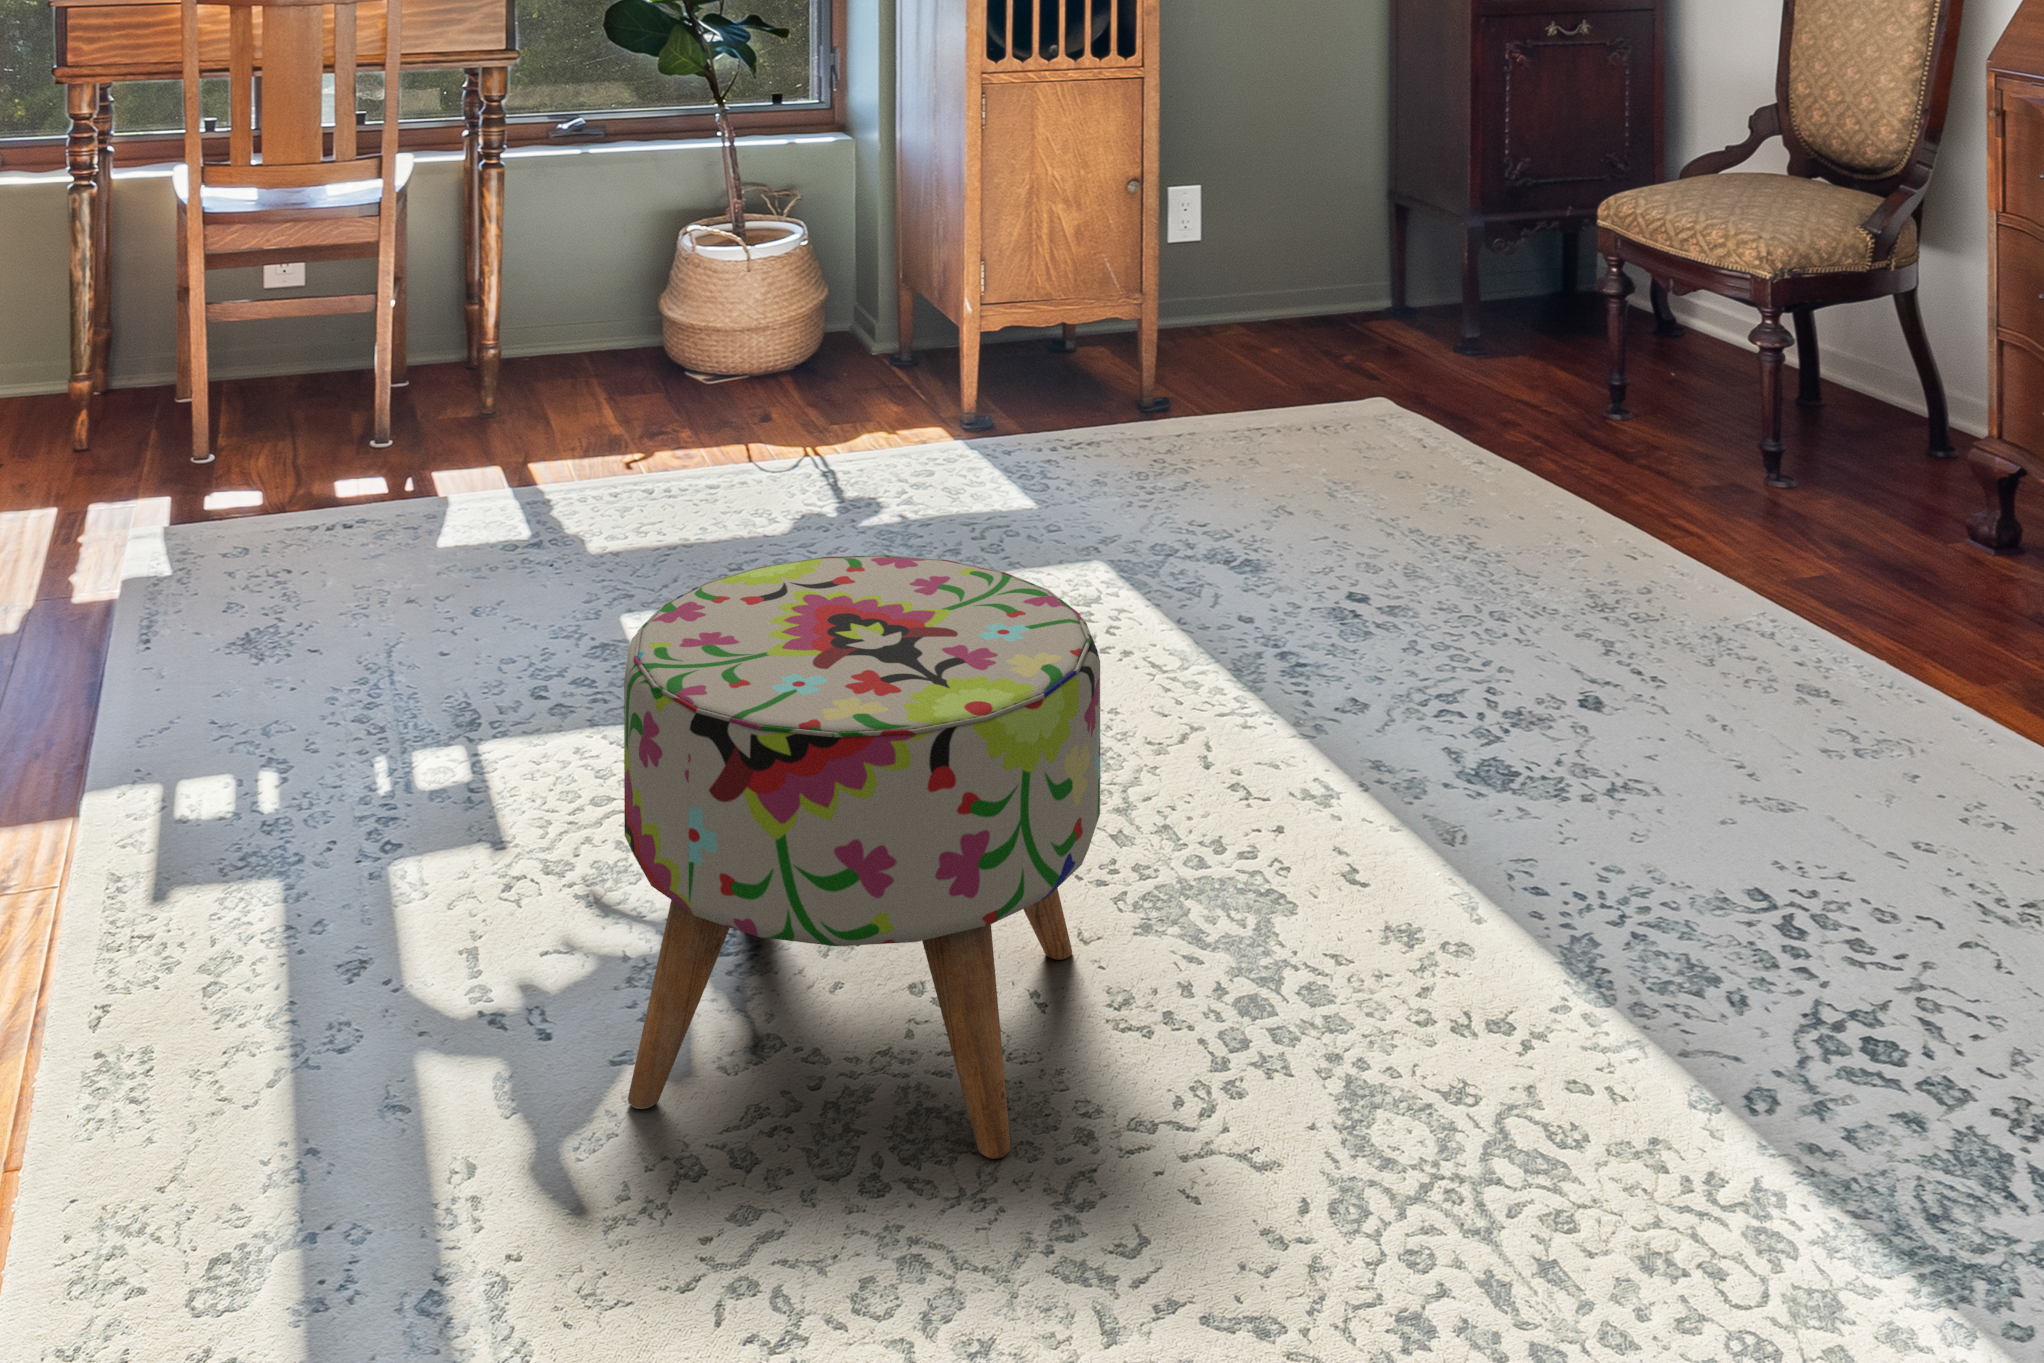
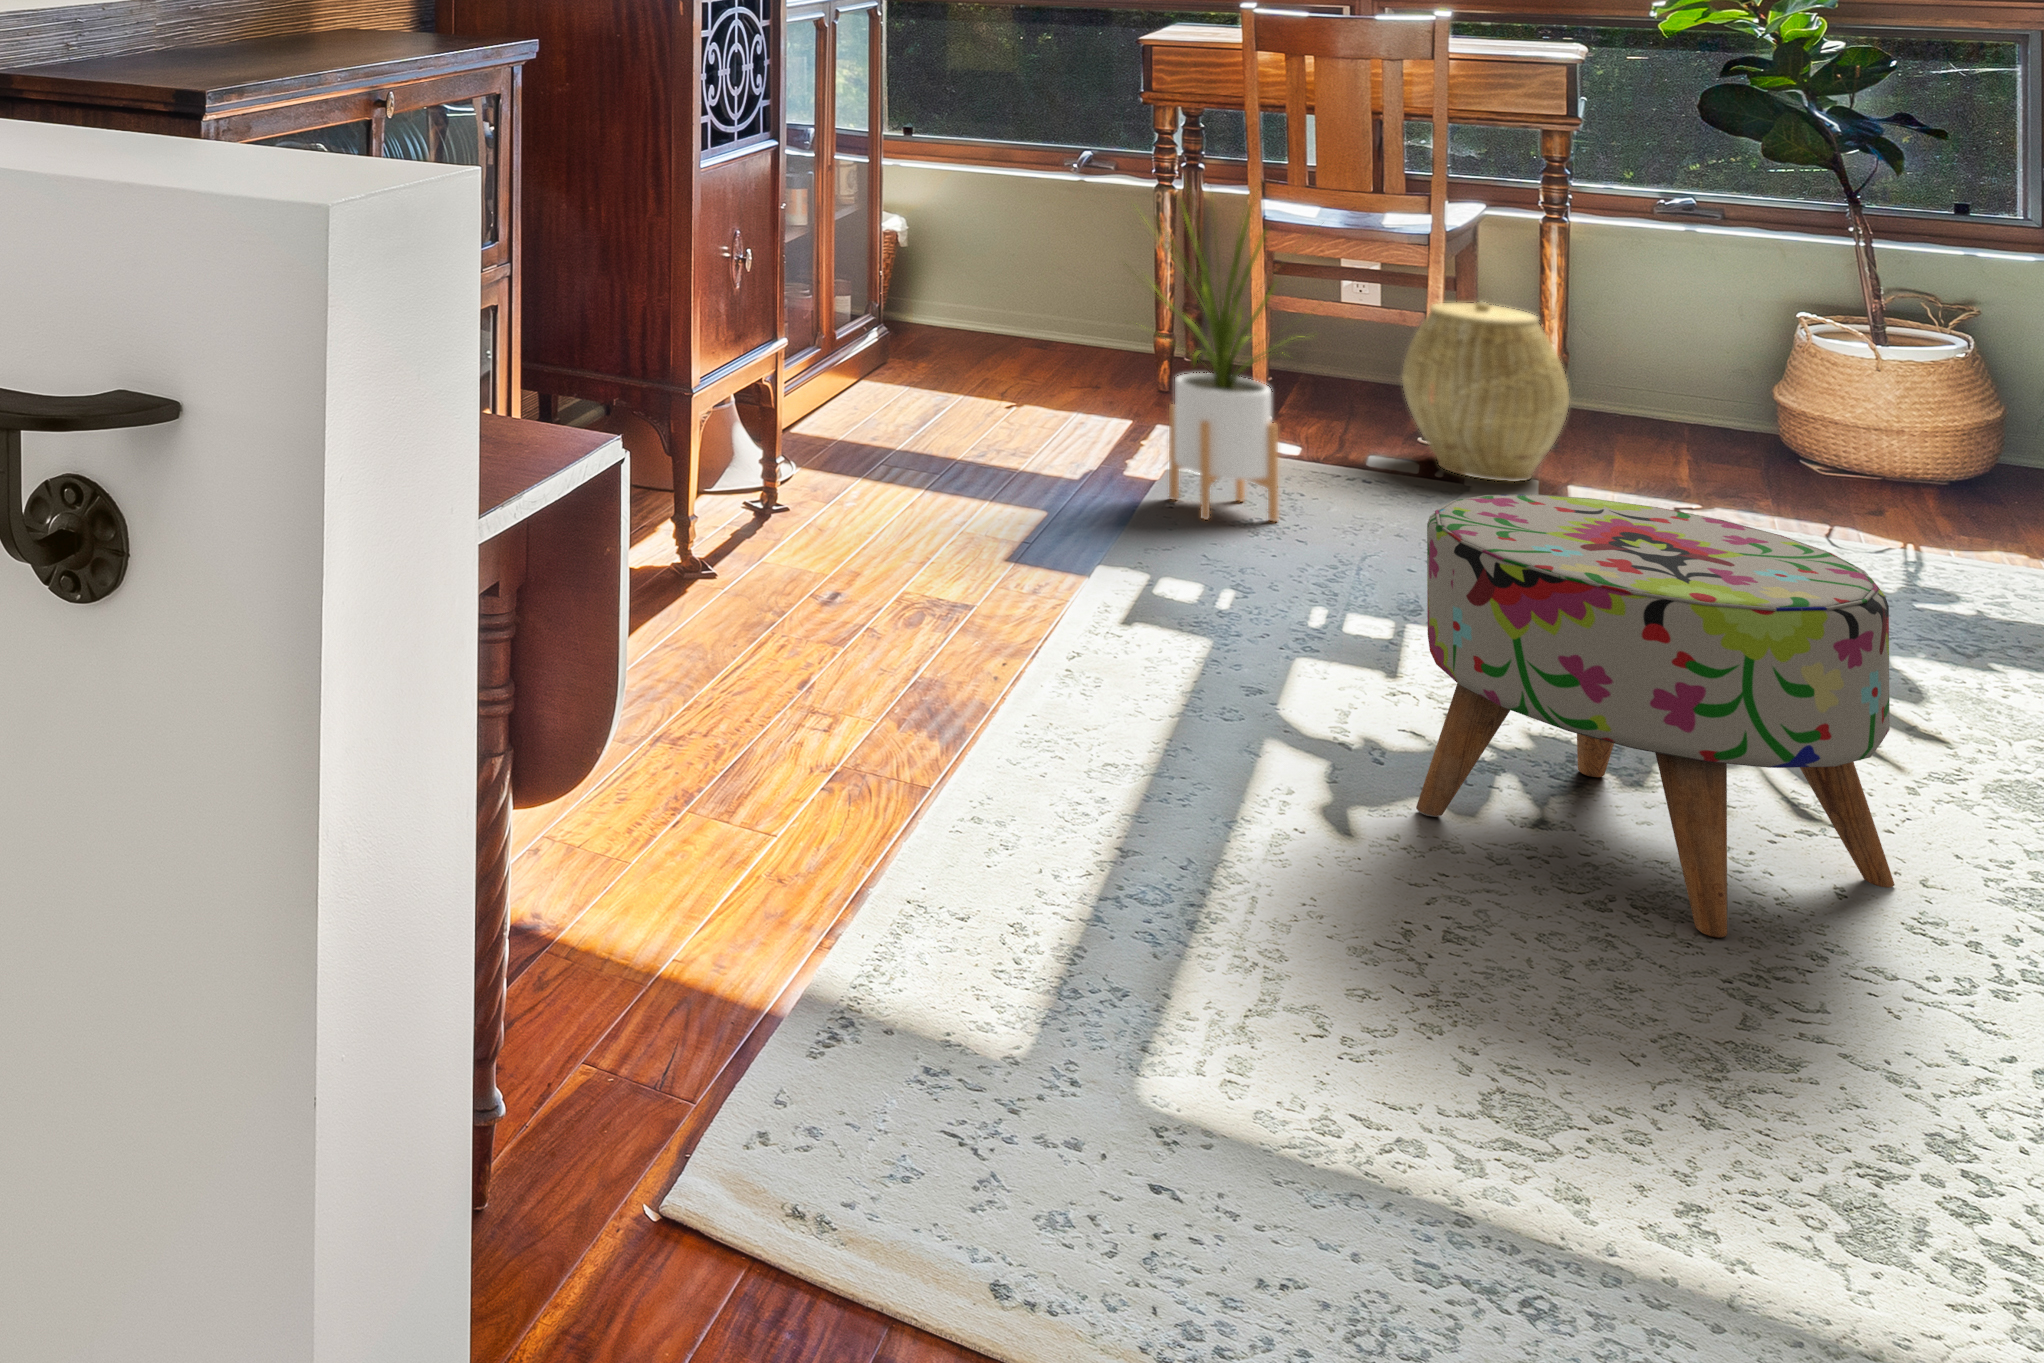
house plant: none [85,180,334,653] -> present [1126,191,1320,521]
woven basket: none [369,277,530,483] -> present [1402,302,1569,482]

